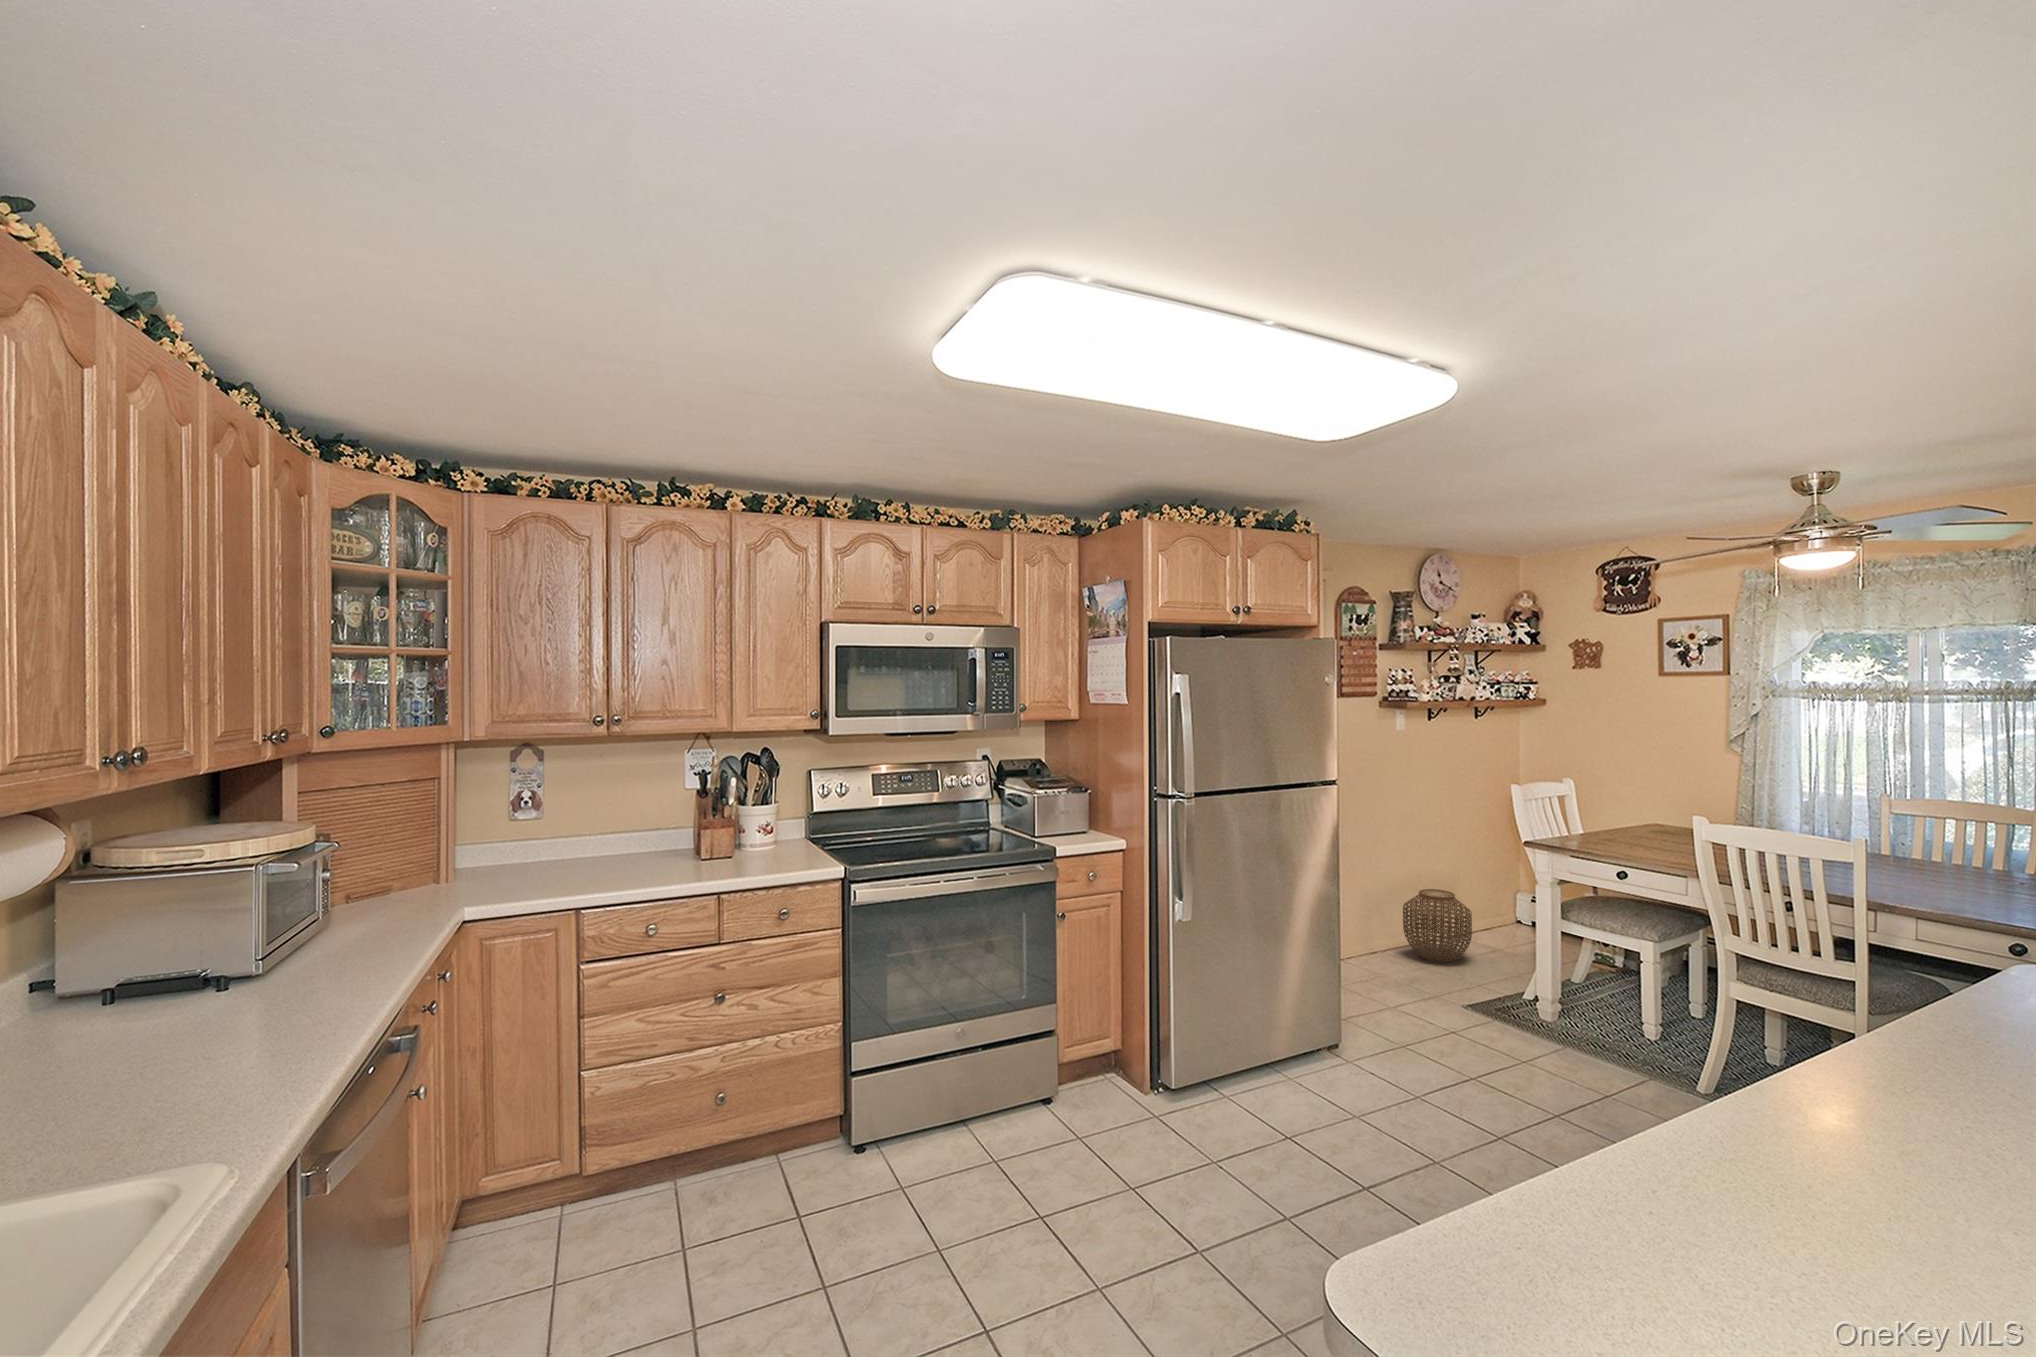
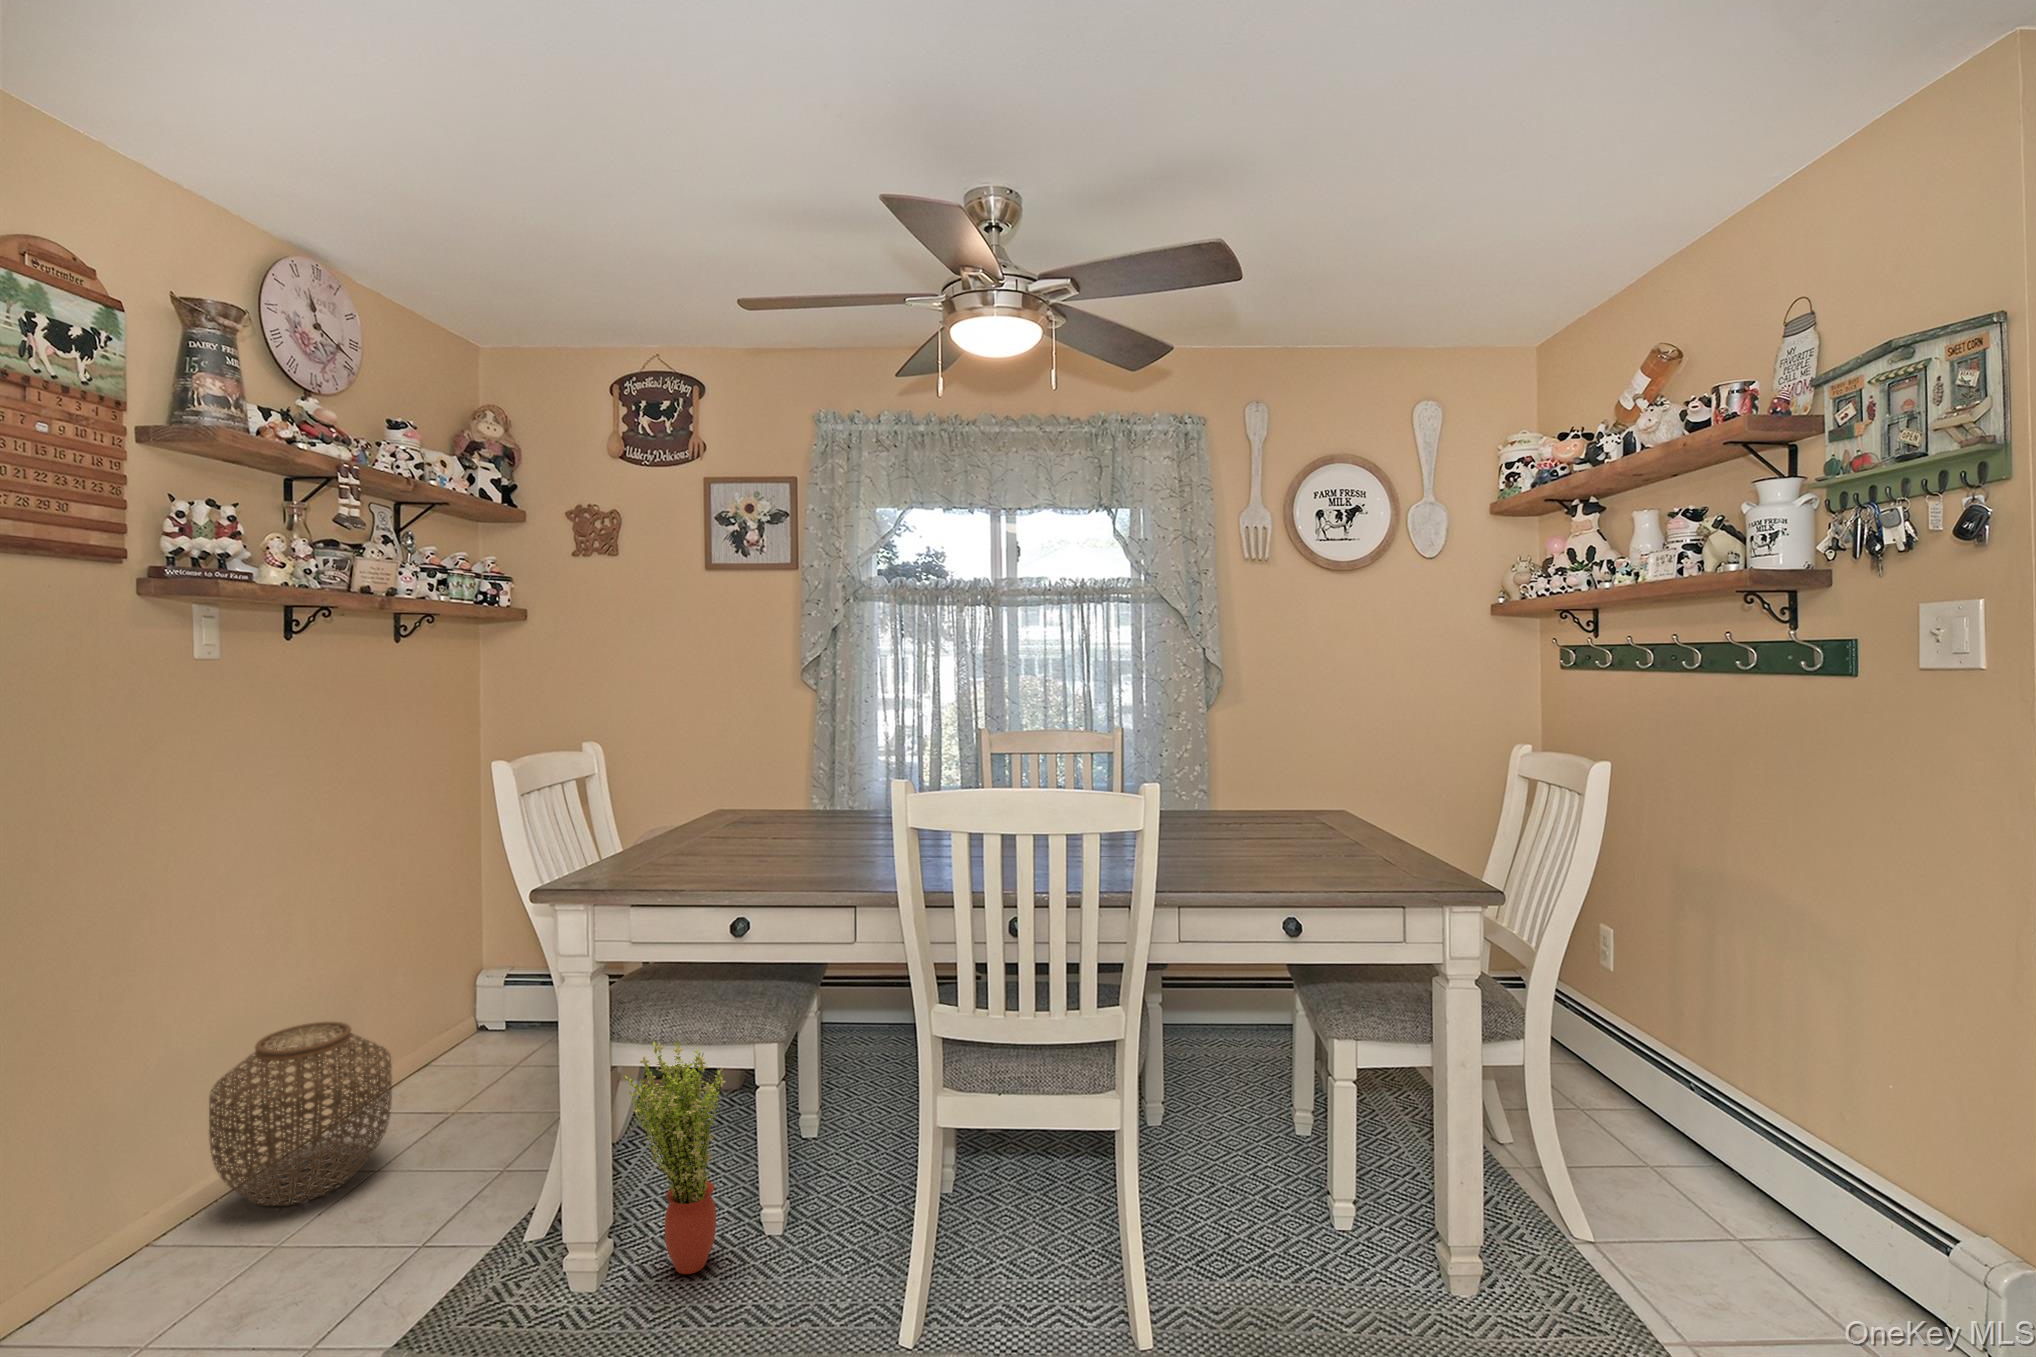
potted plant: none [1568,924,1620,1037] -> present [625,1041,726,1274]

